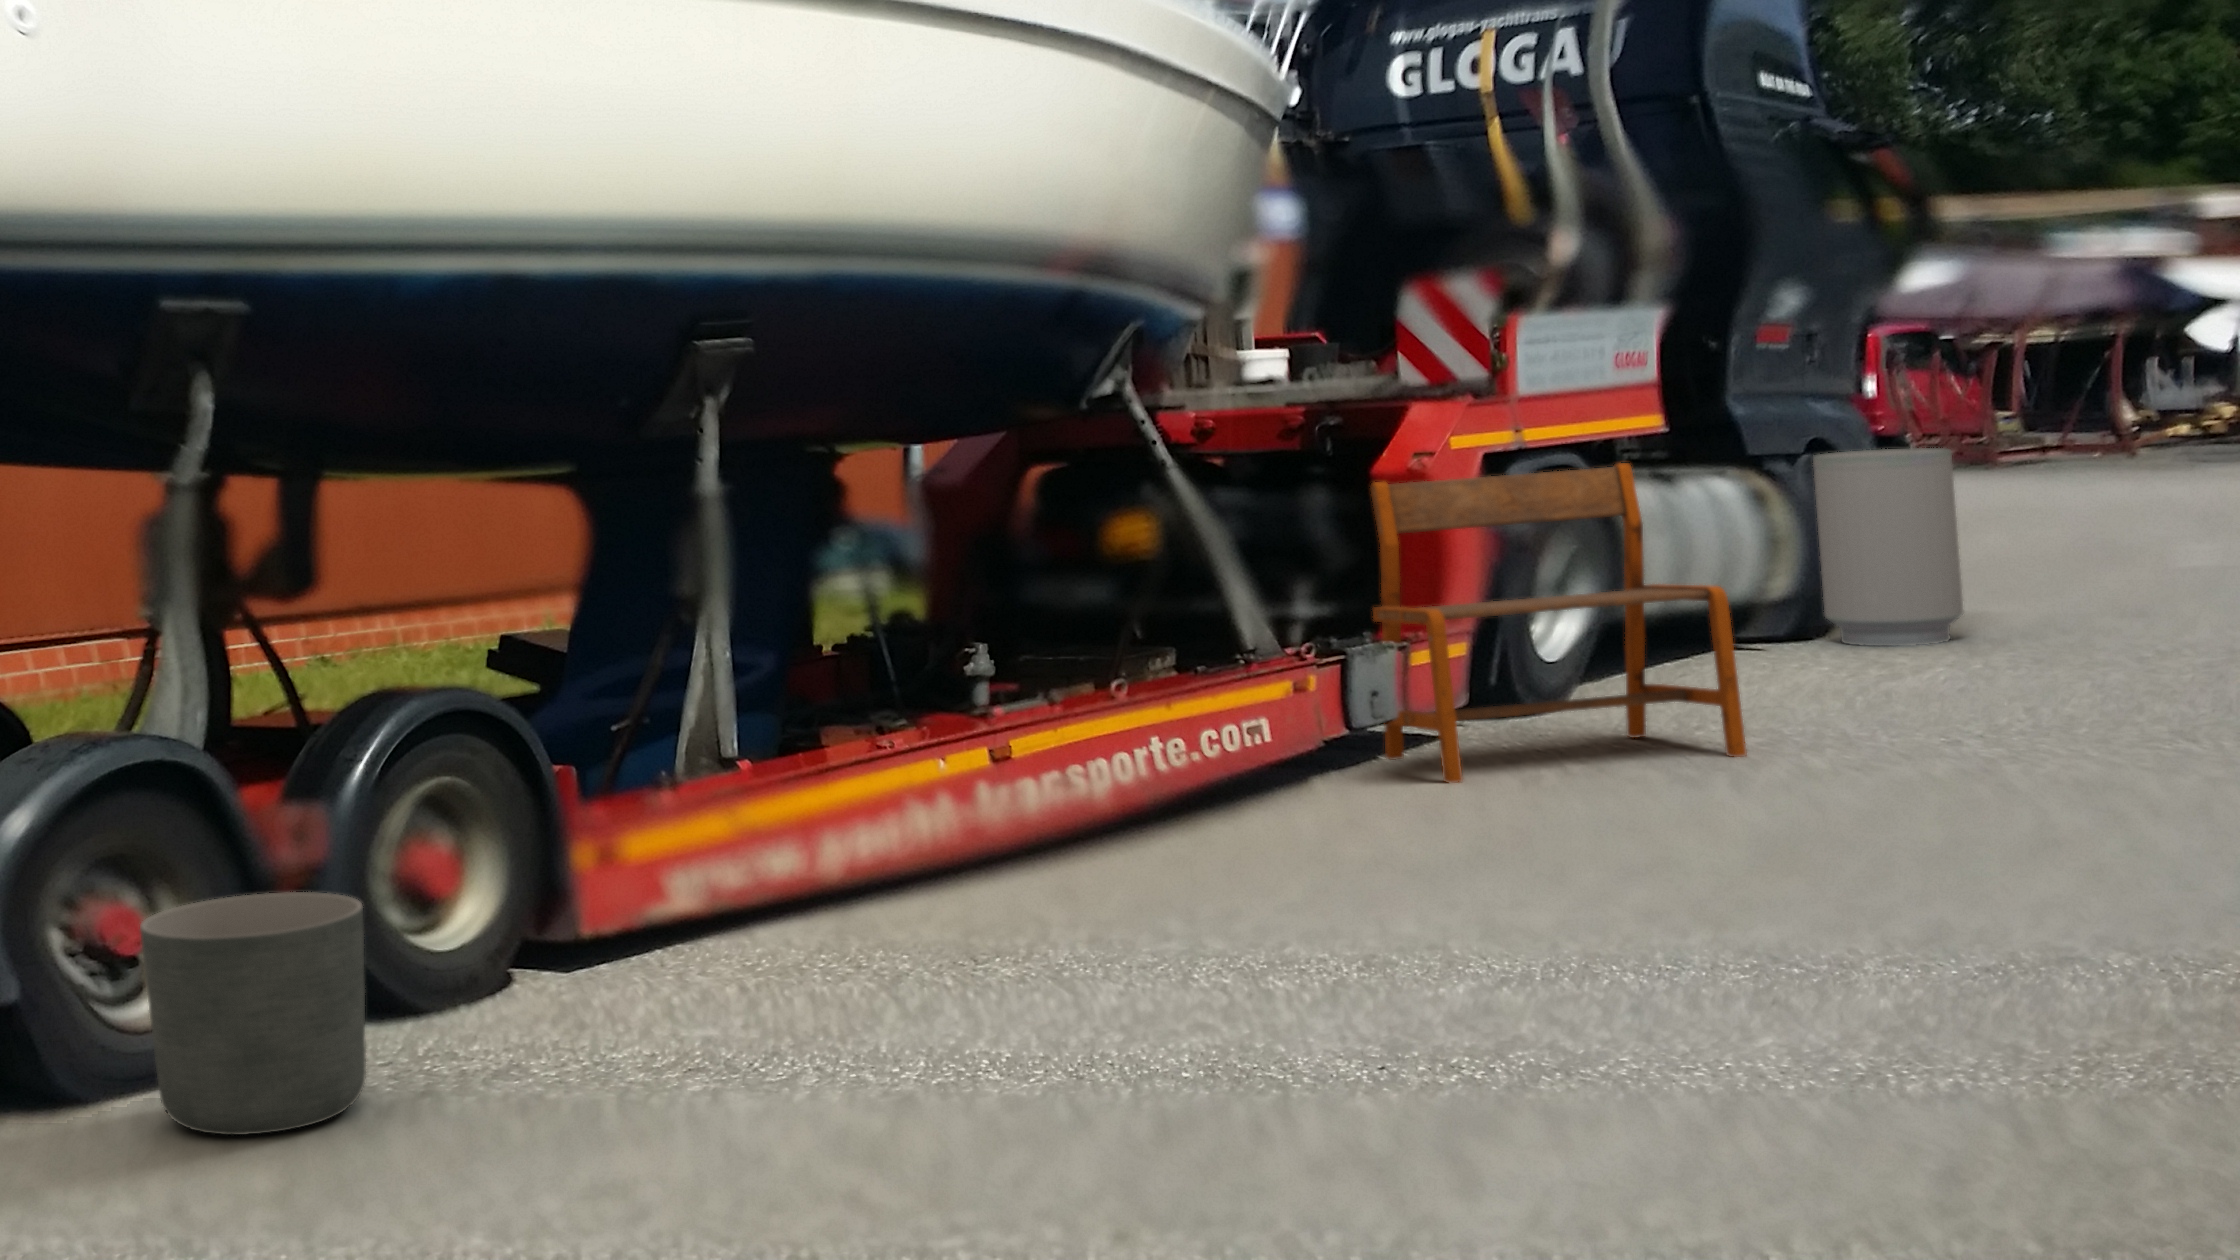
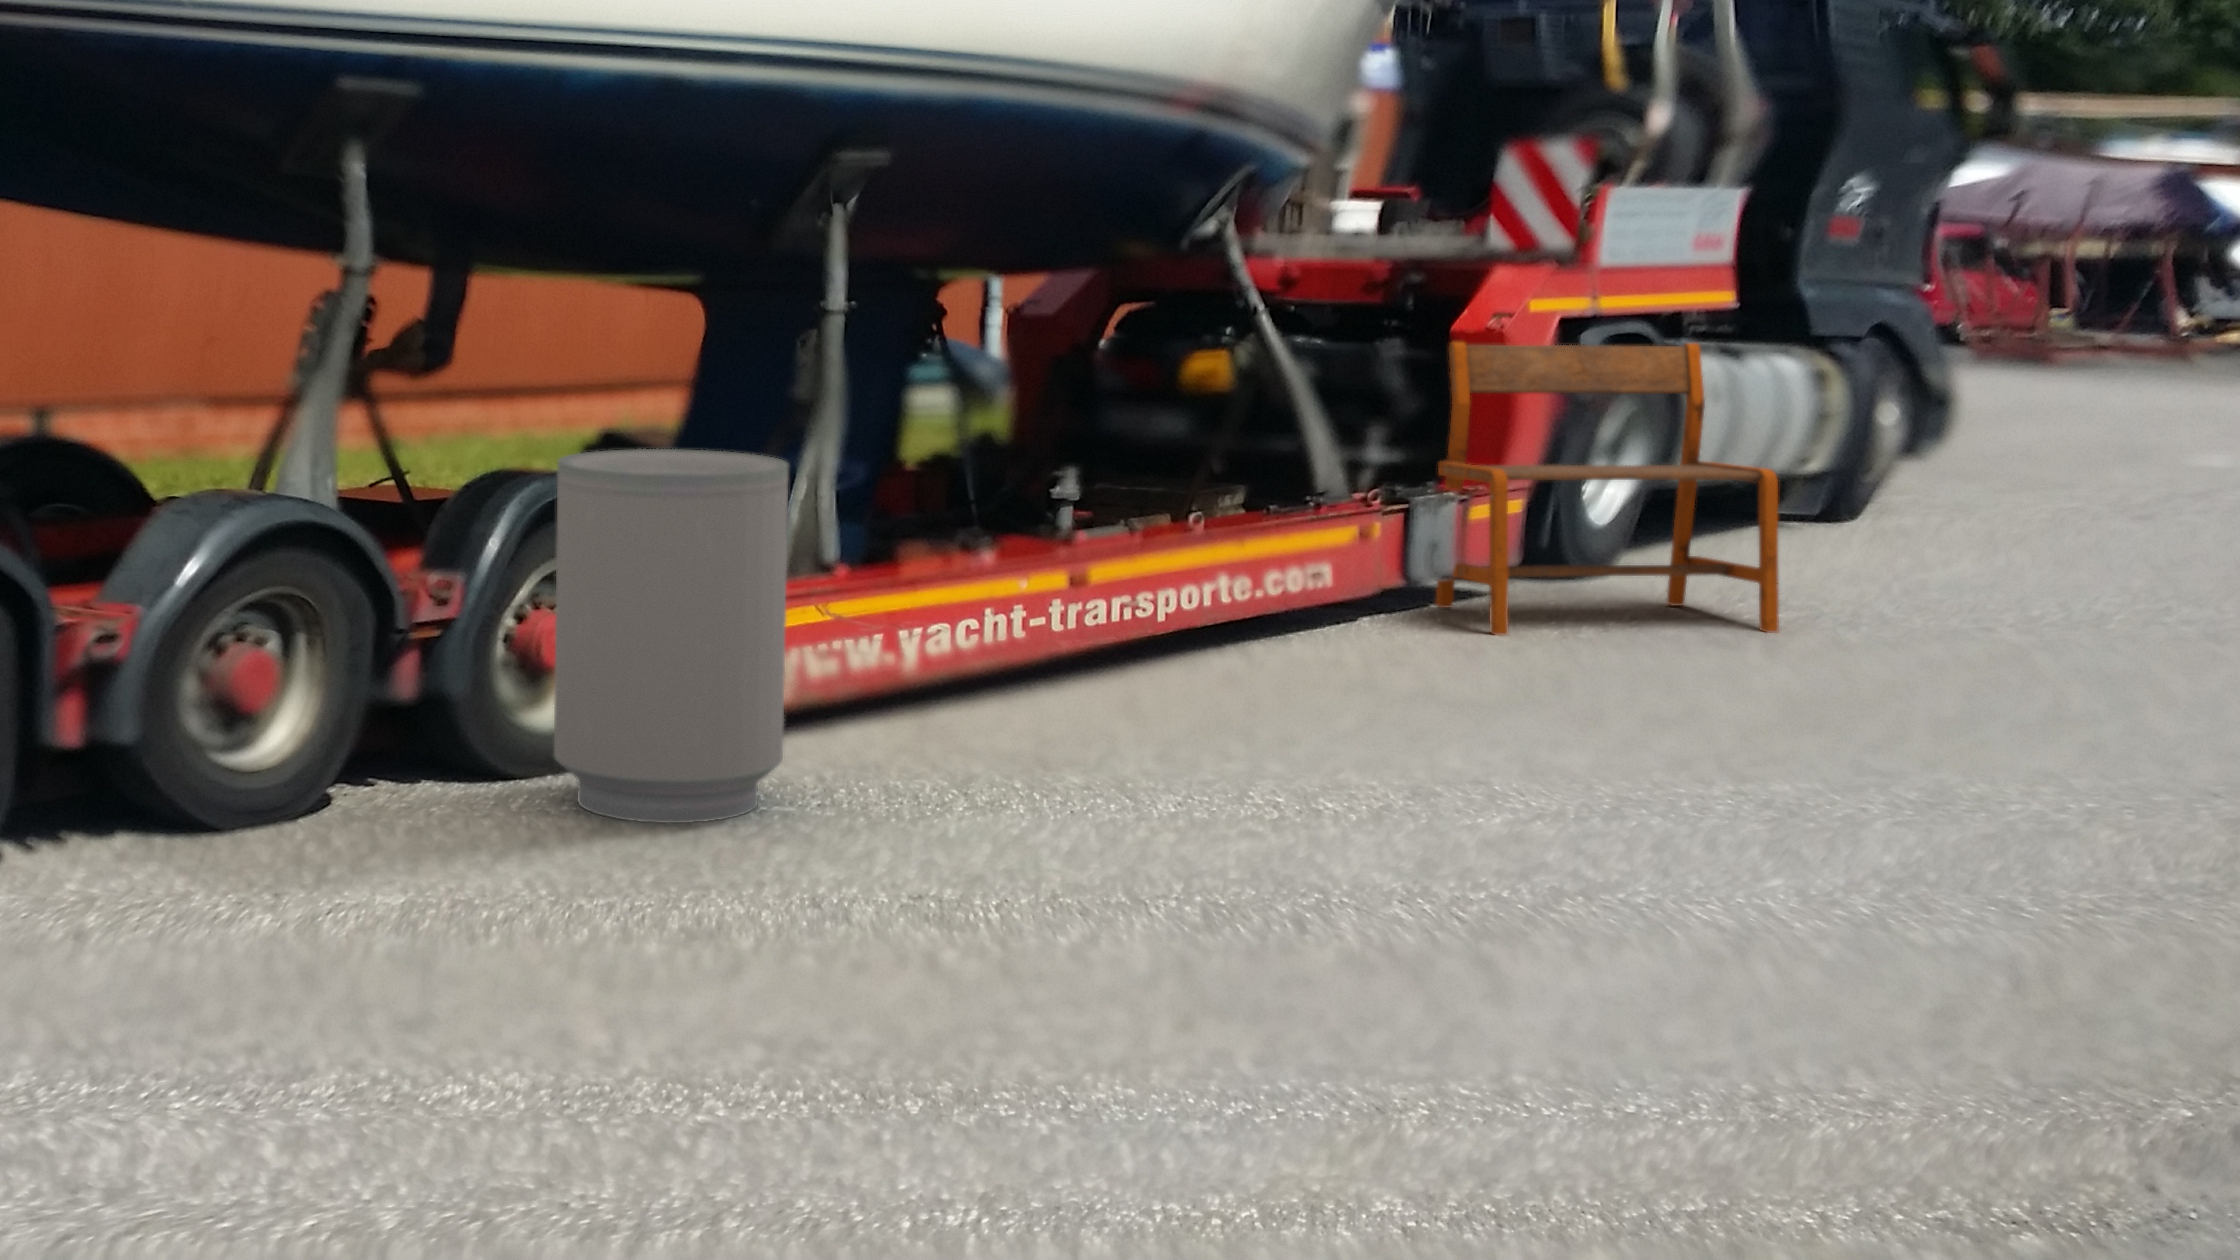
trash can: present [1813,448,1963,646] -> present [554,449,788,823]
planter: present [140,892,366,1135] -> none [295,652,502,870]

